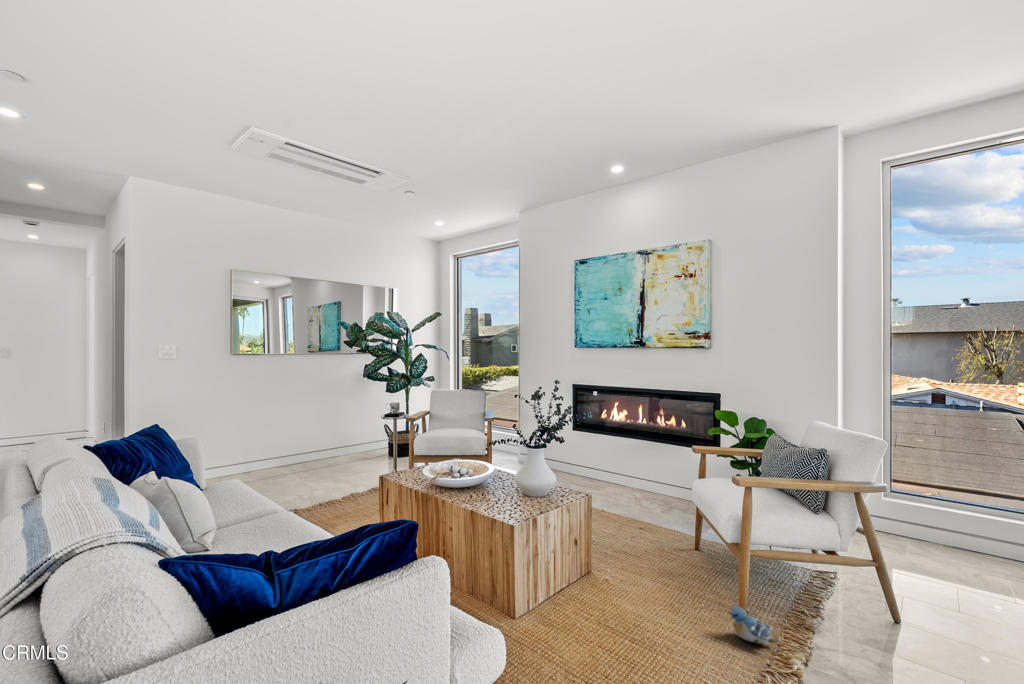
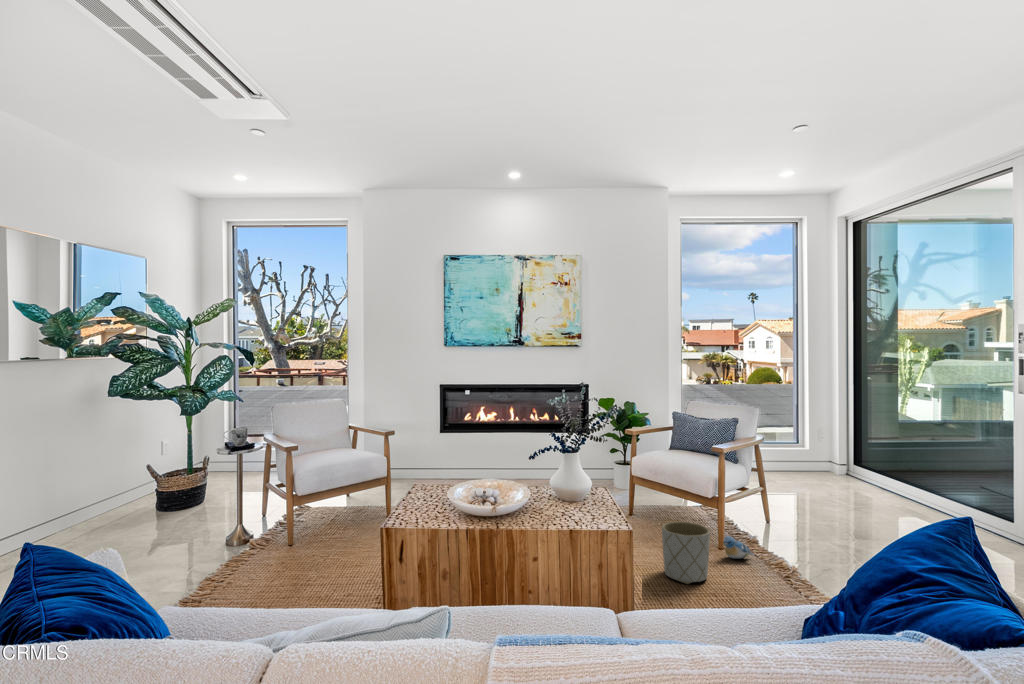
planter: none [610,565,668,648] -> present [662,522,710,584]

